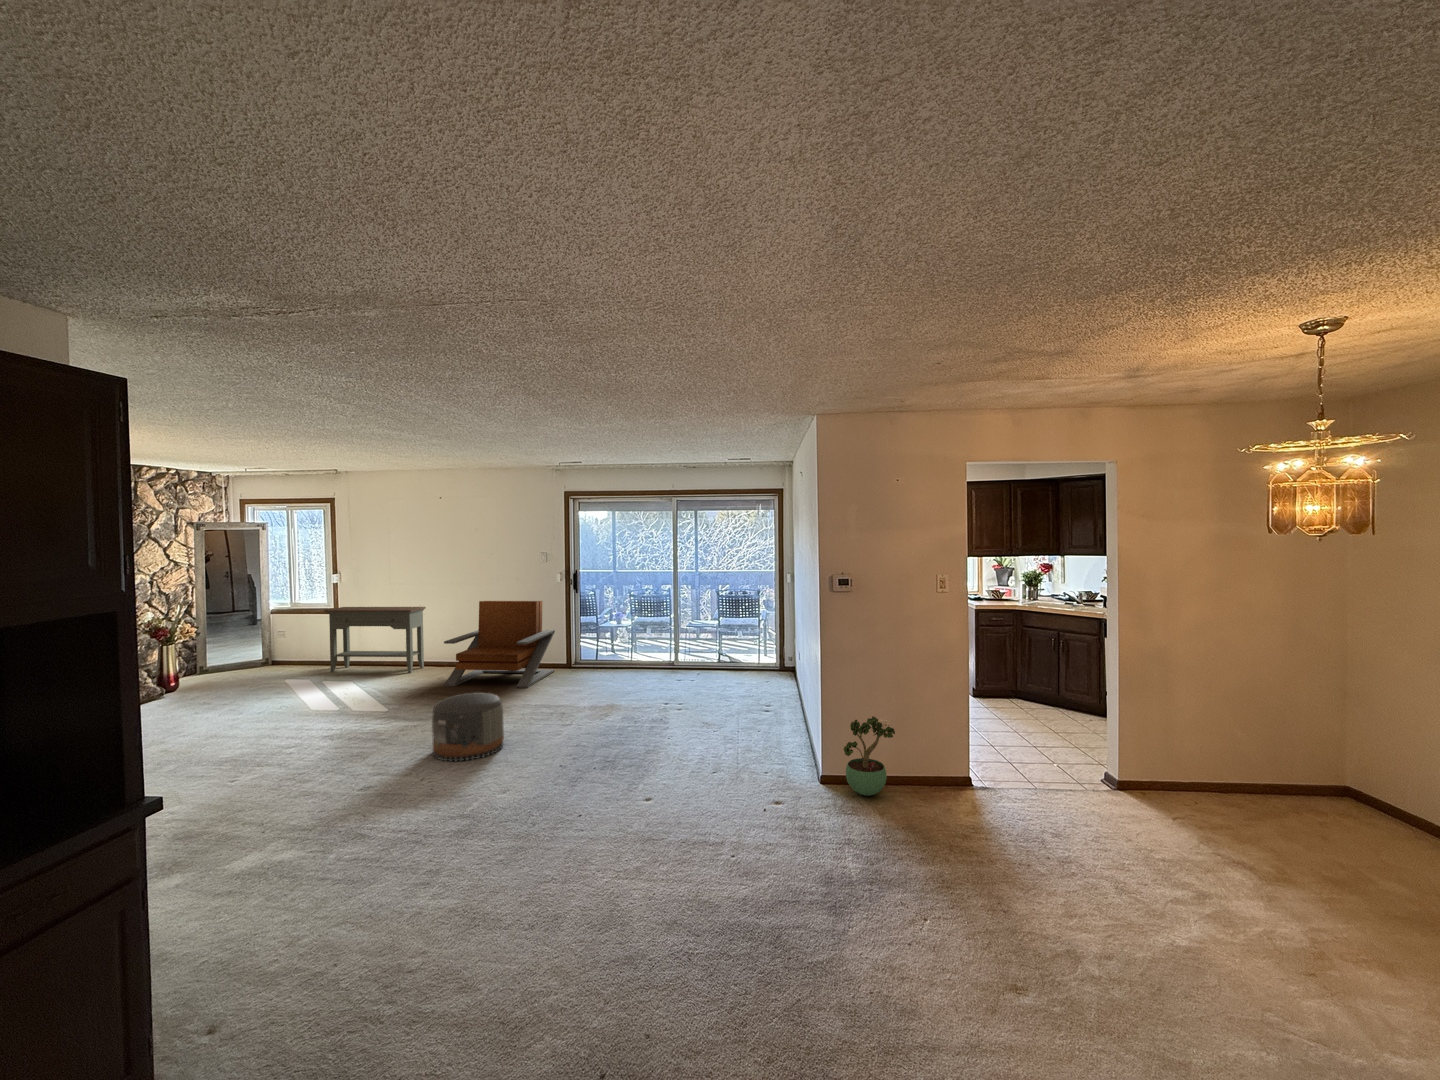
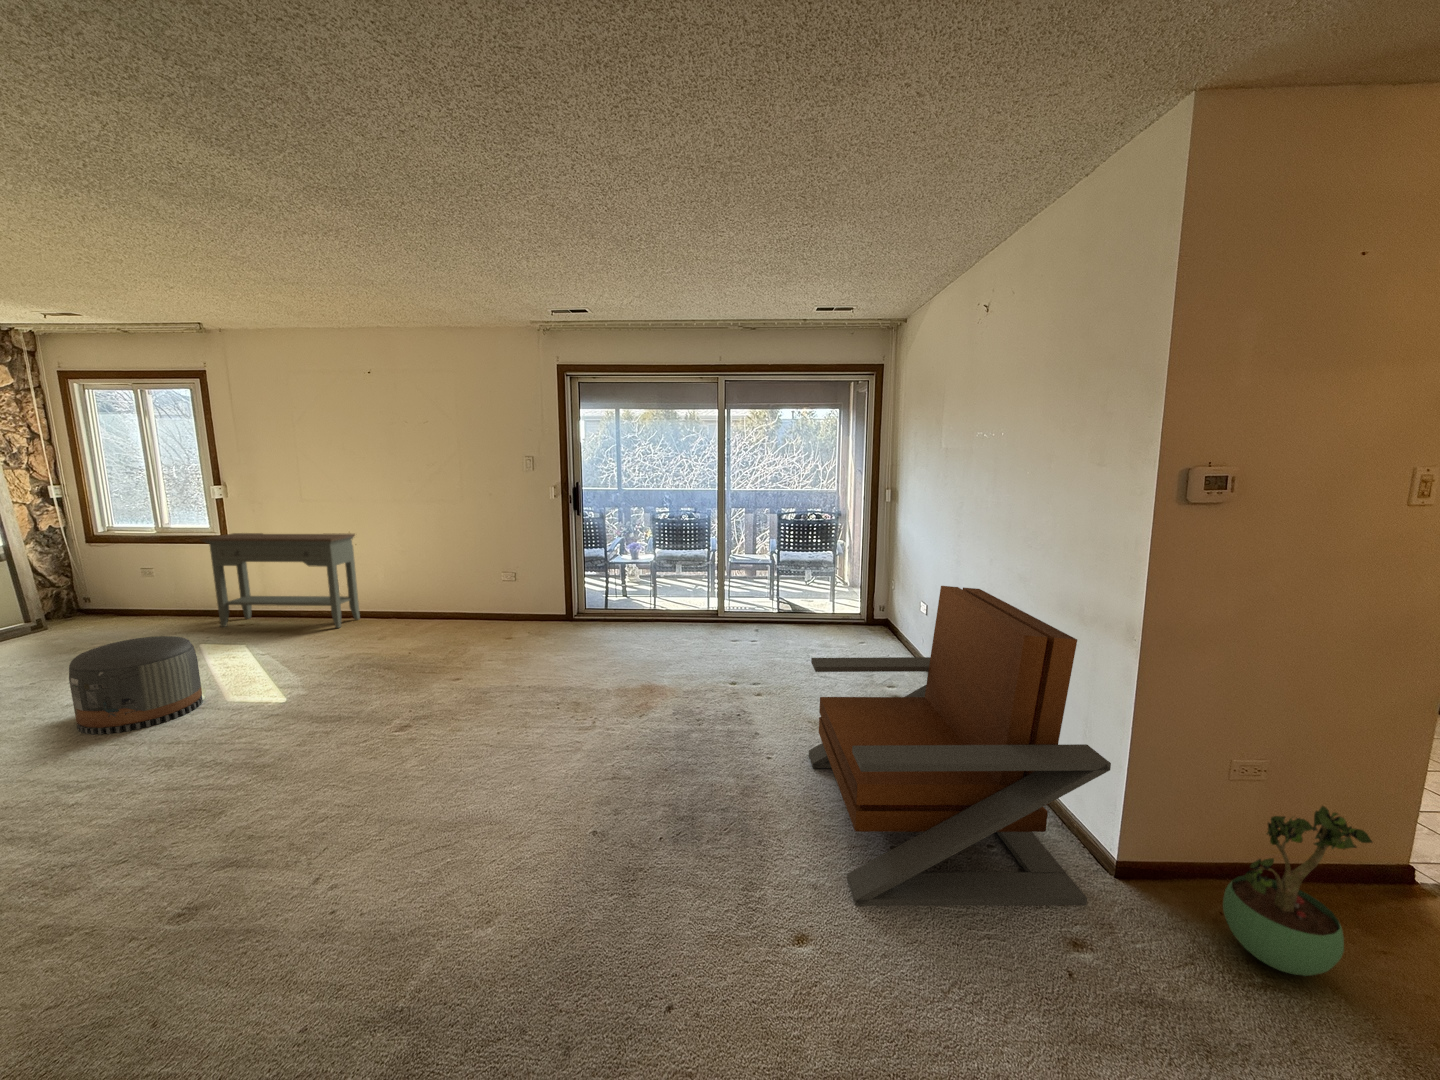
lounge chair: present [444,601,555,688] -> present [809,586,1111,906]
pouf: present [432,692,504,762] -> present [69,636,203,734]

